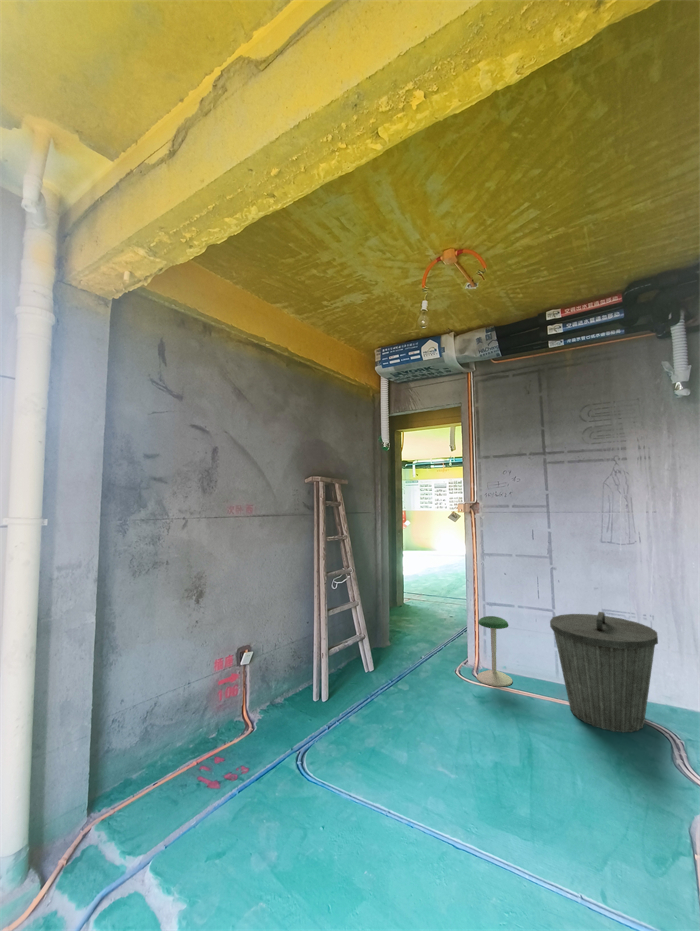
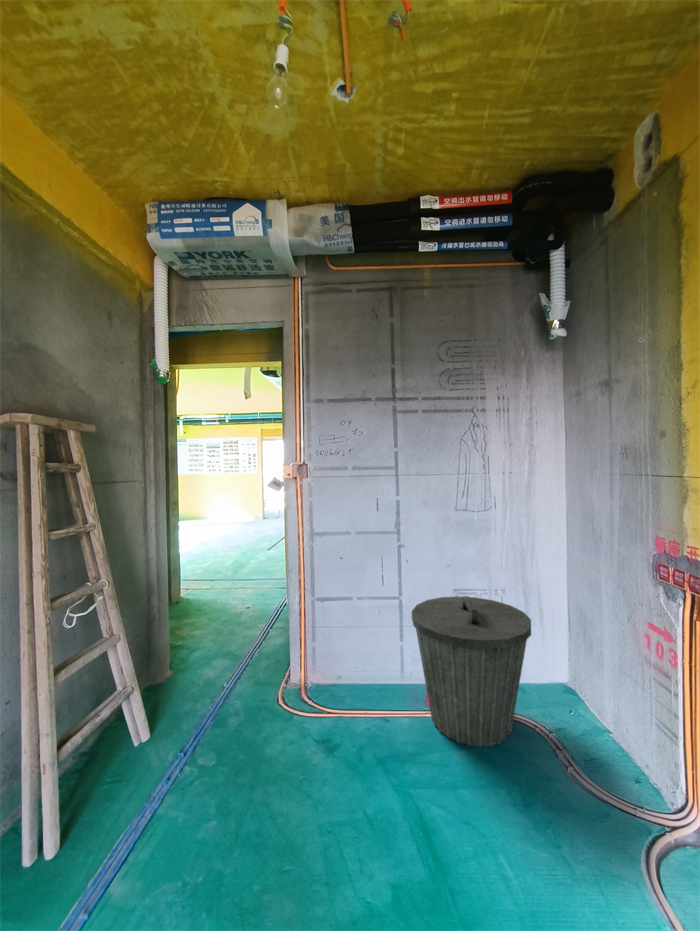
stool: present [477,616,513,687] -> none [309,617,355,715]

